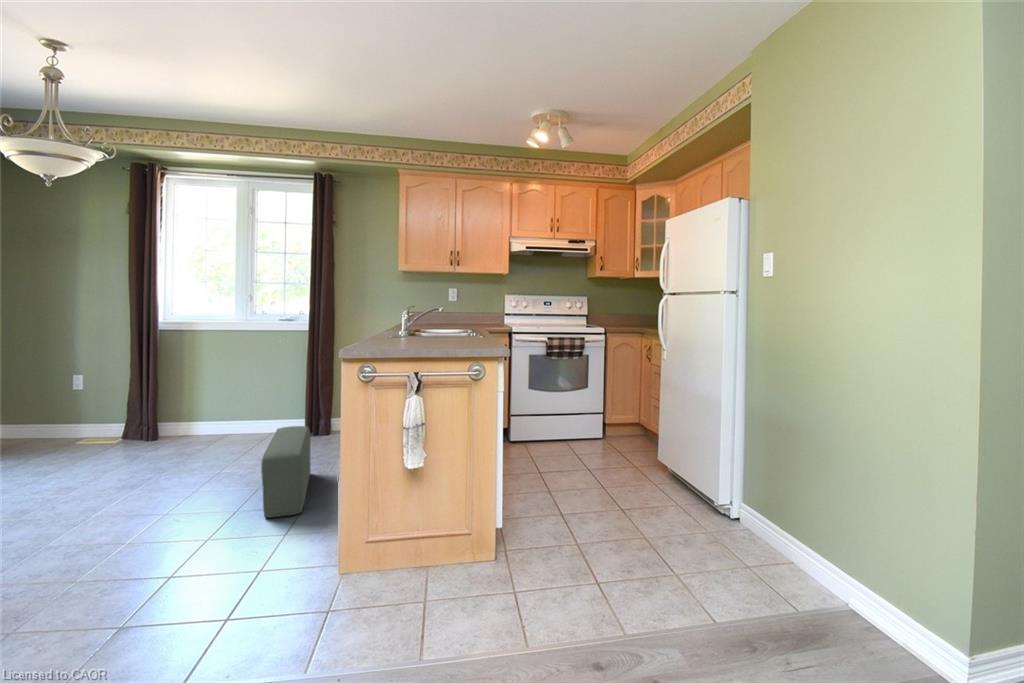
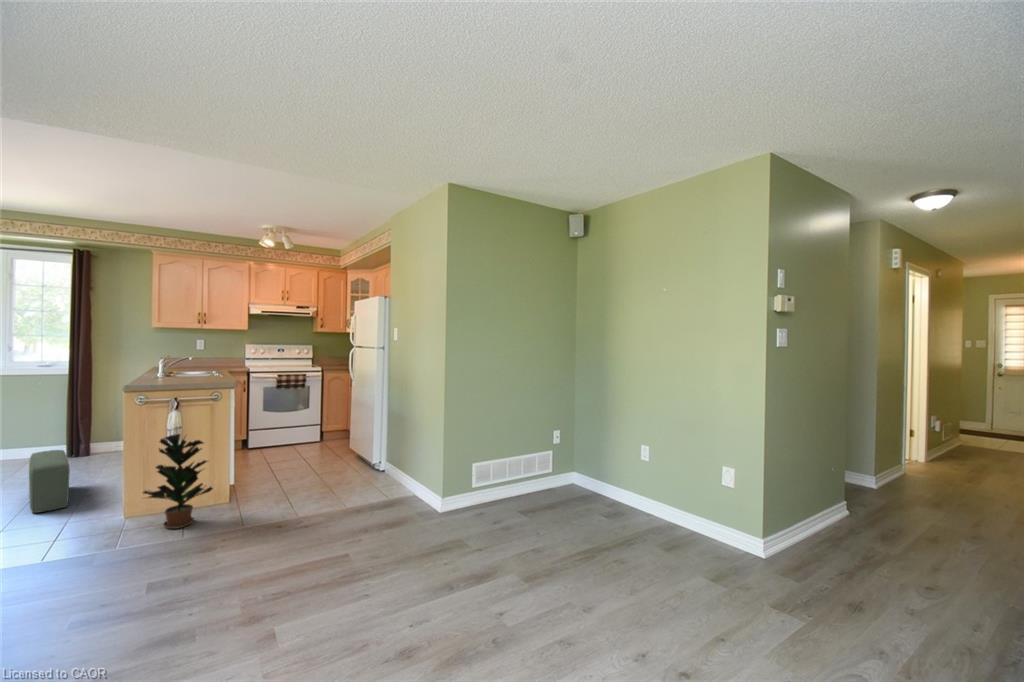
potted plant: none [369,437,475,610] -> present [143,434,212,529]

